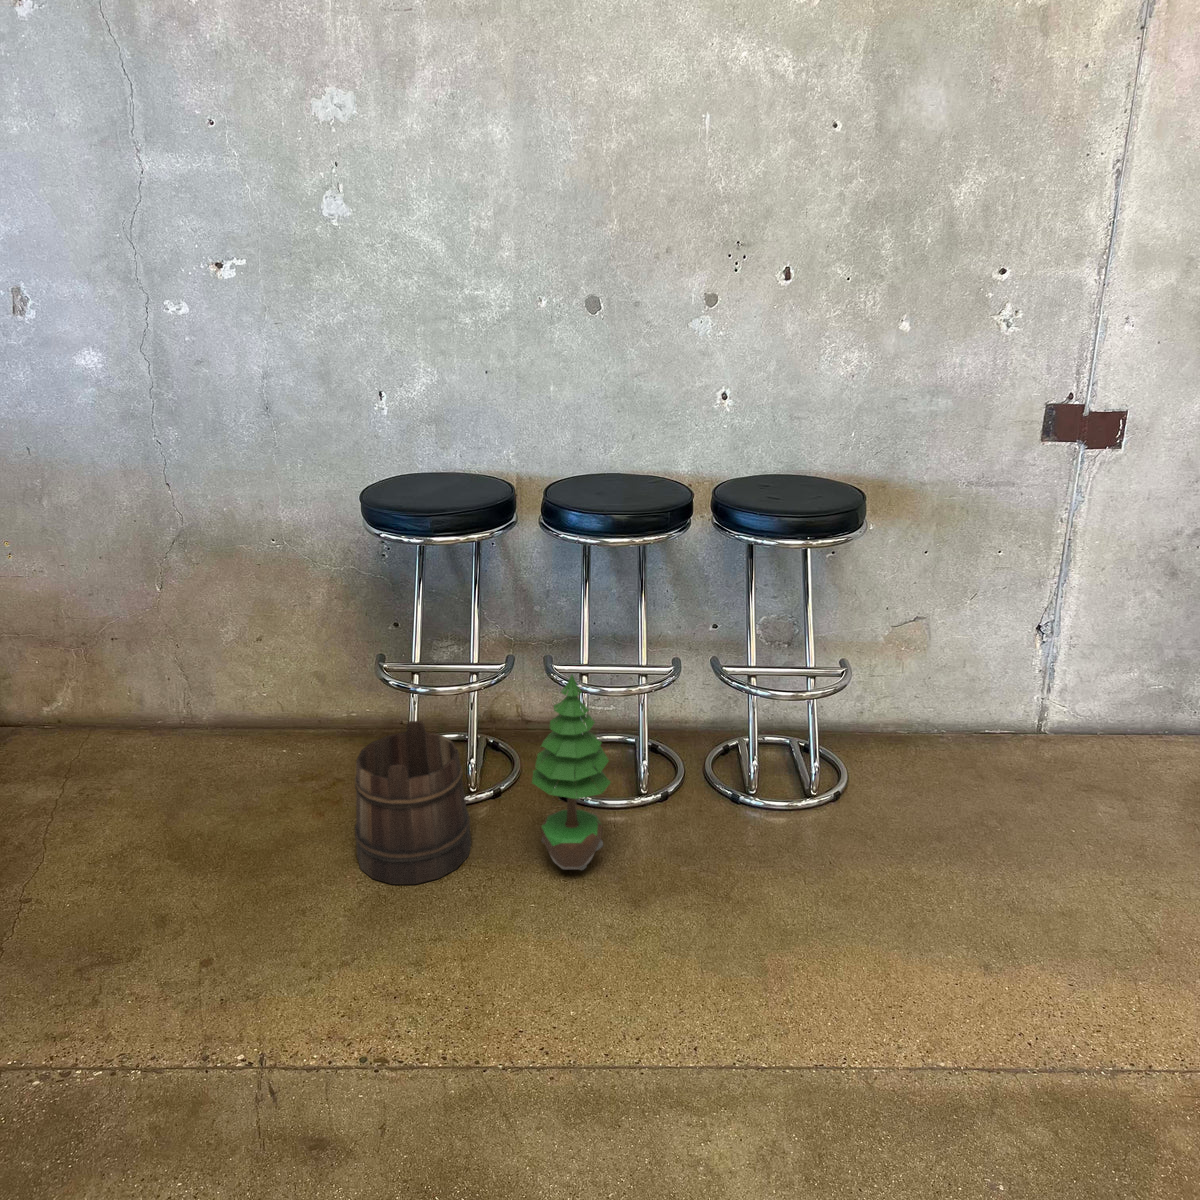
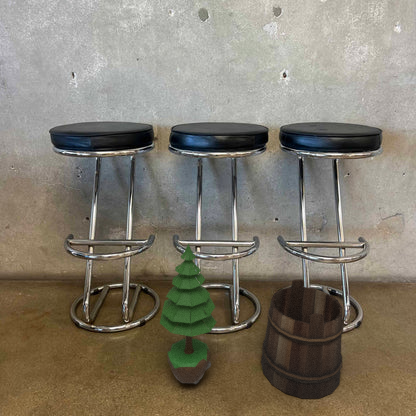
bucket: present [355,721,471,884] -> present [261,279,344,399]

